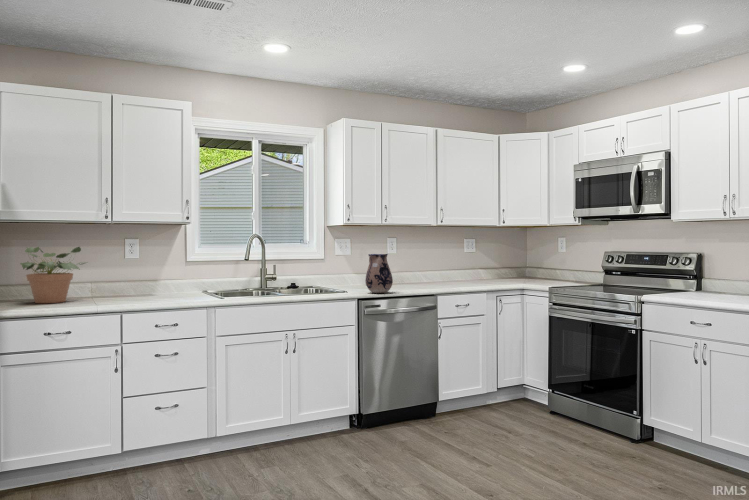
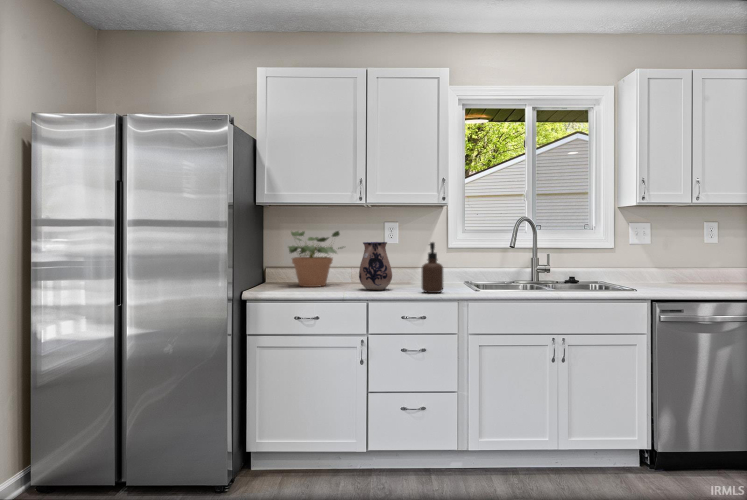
ceramic pitcher: present [365,254,393,293] -> present [359,242,392,290]
soap dispenser: none [172,257,193,302] -> present [422,242,443,293]

